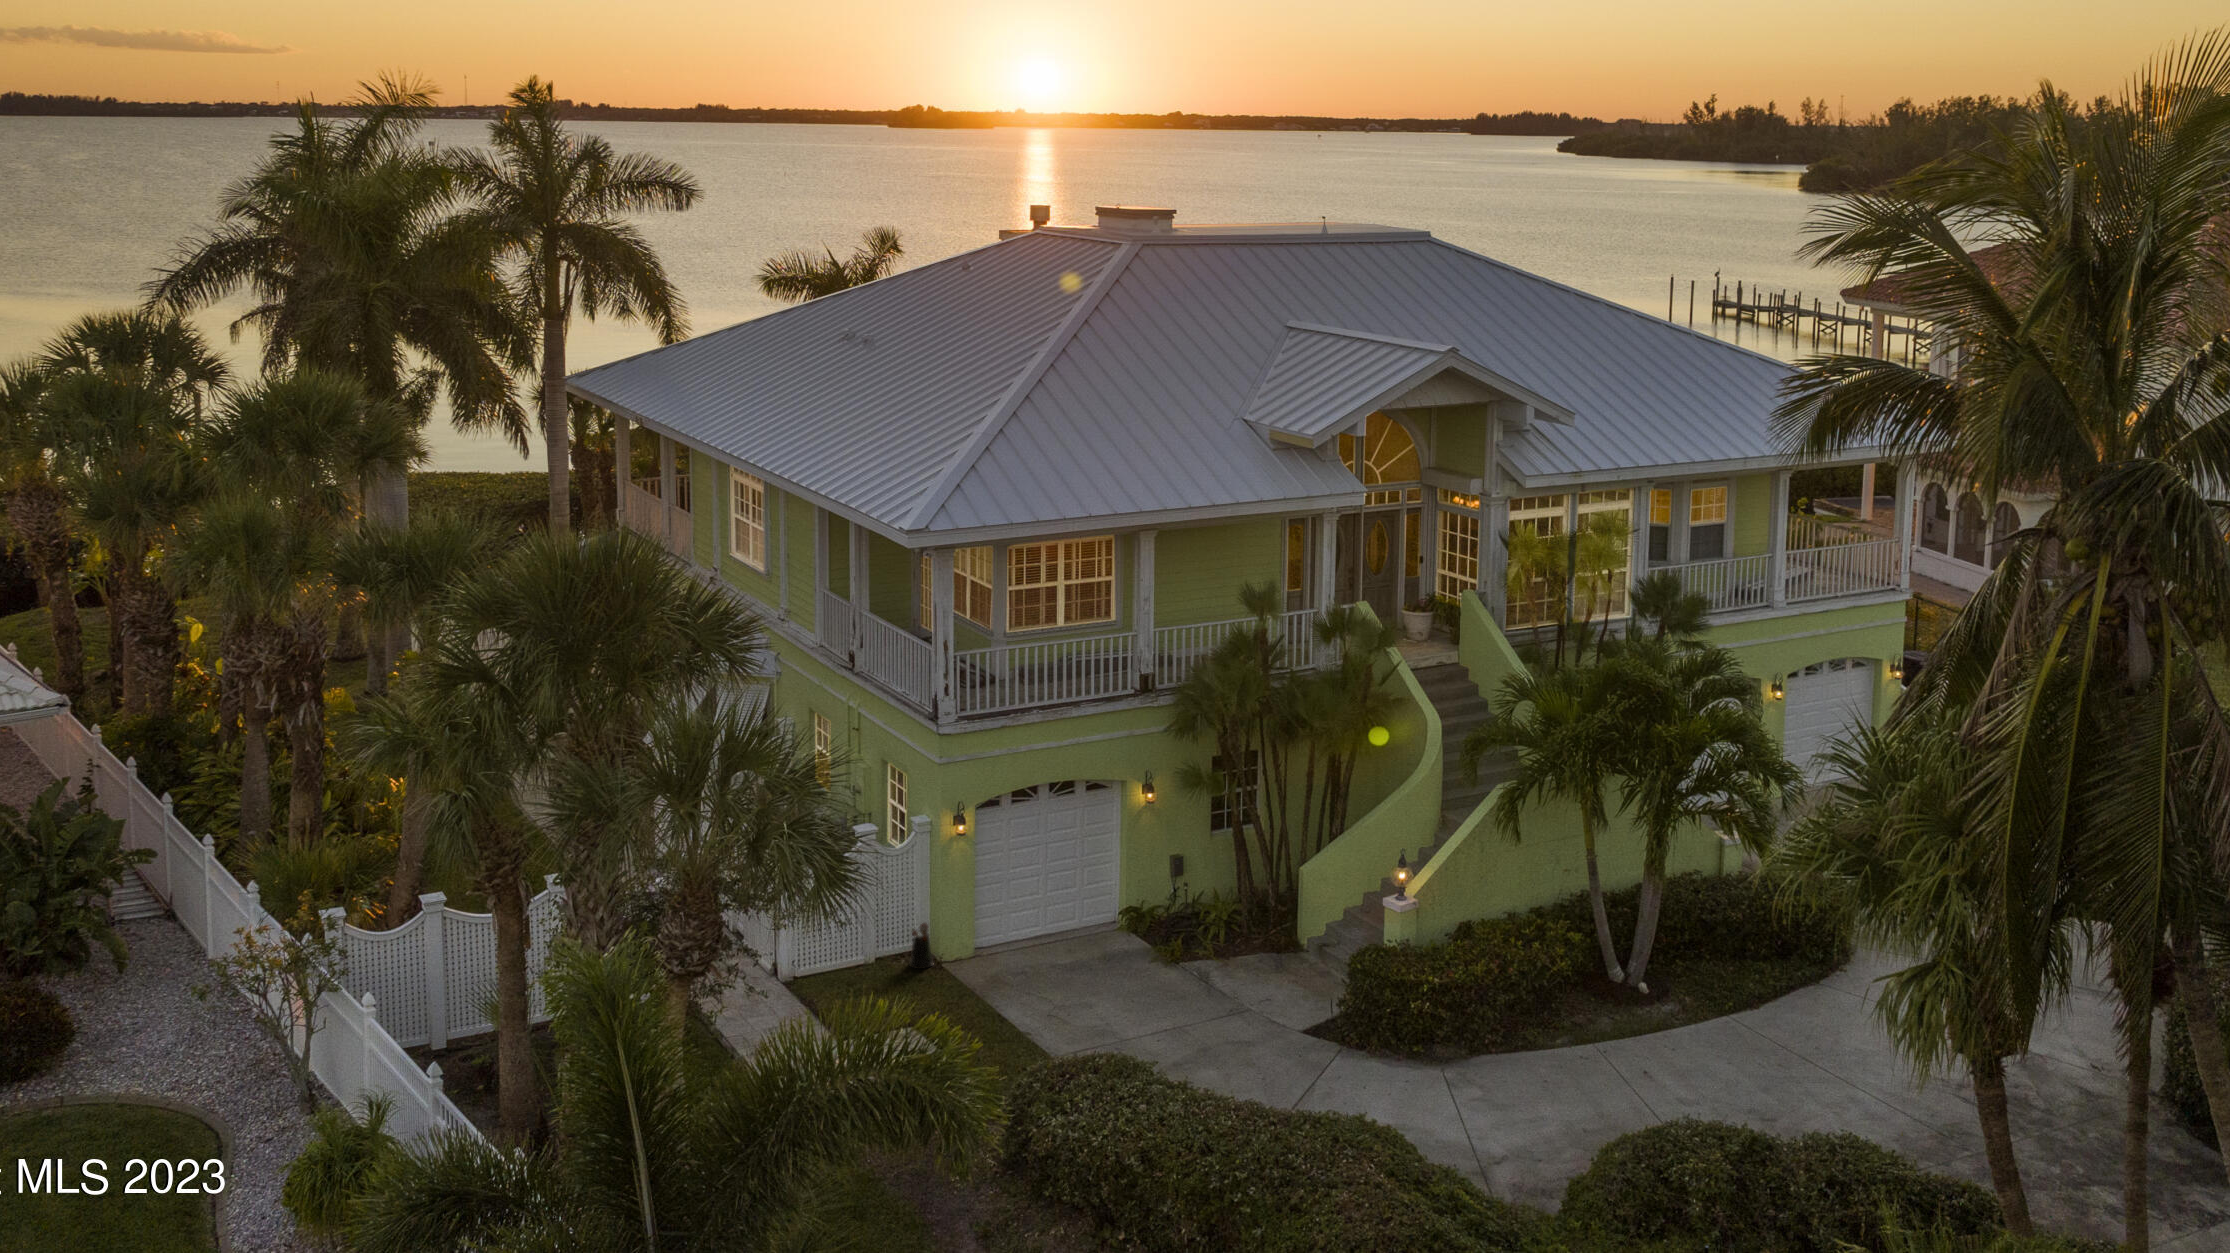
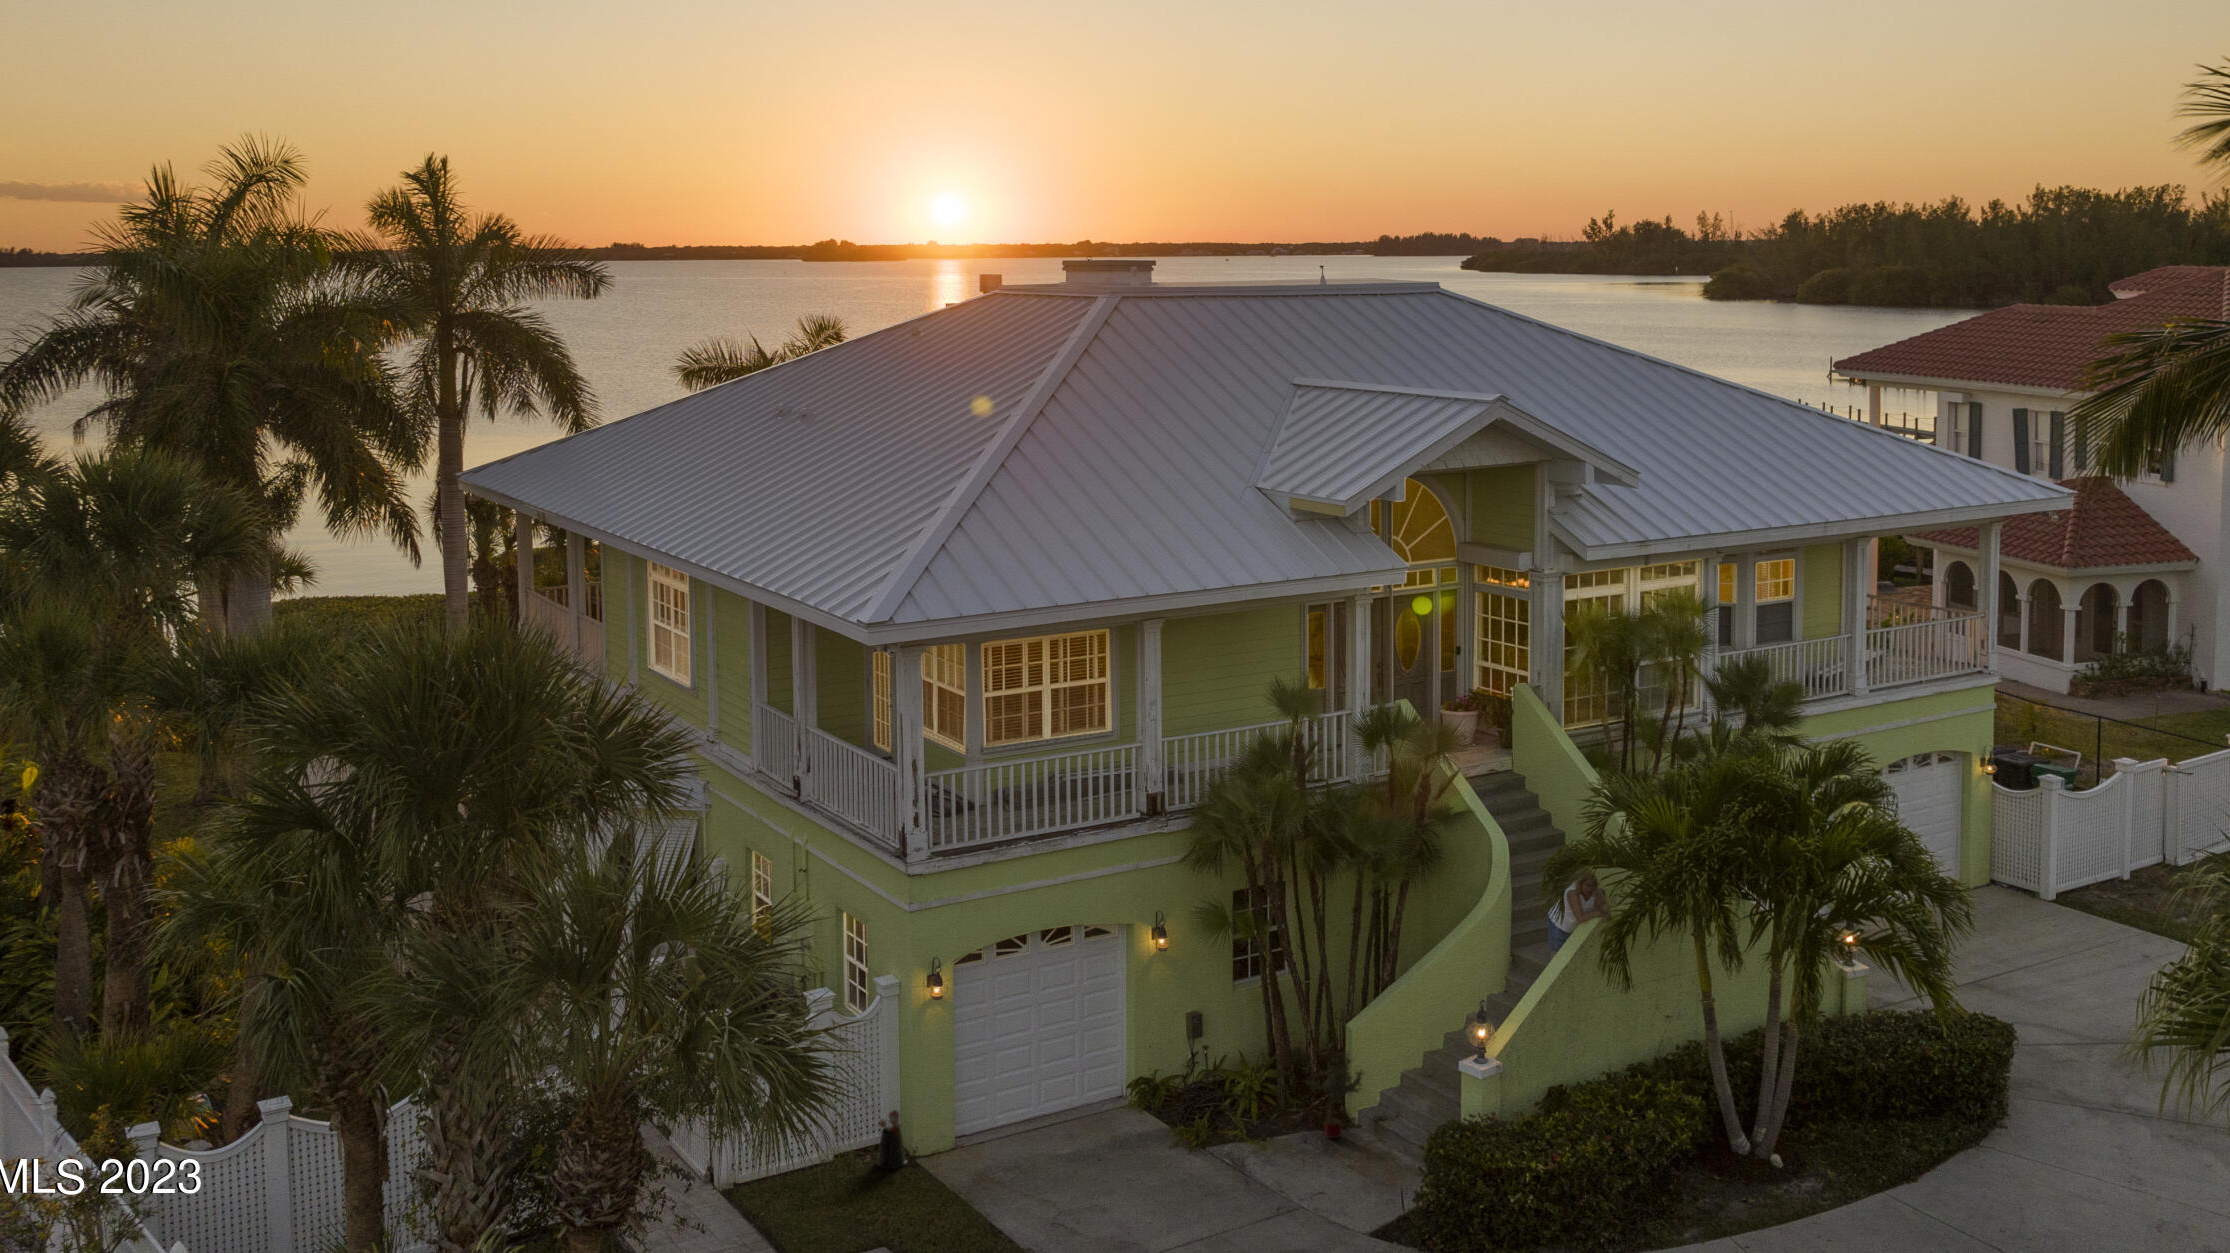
potted tree: none [1261,889,1310,959] -> present [1307,1054,1363,1139]

